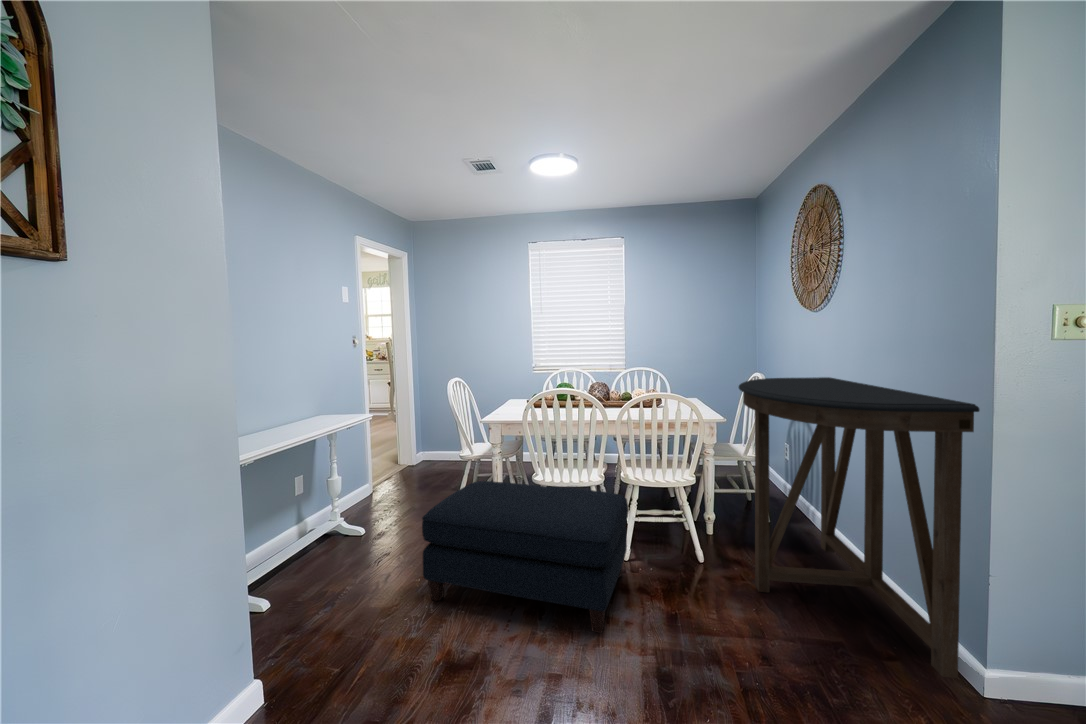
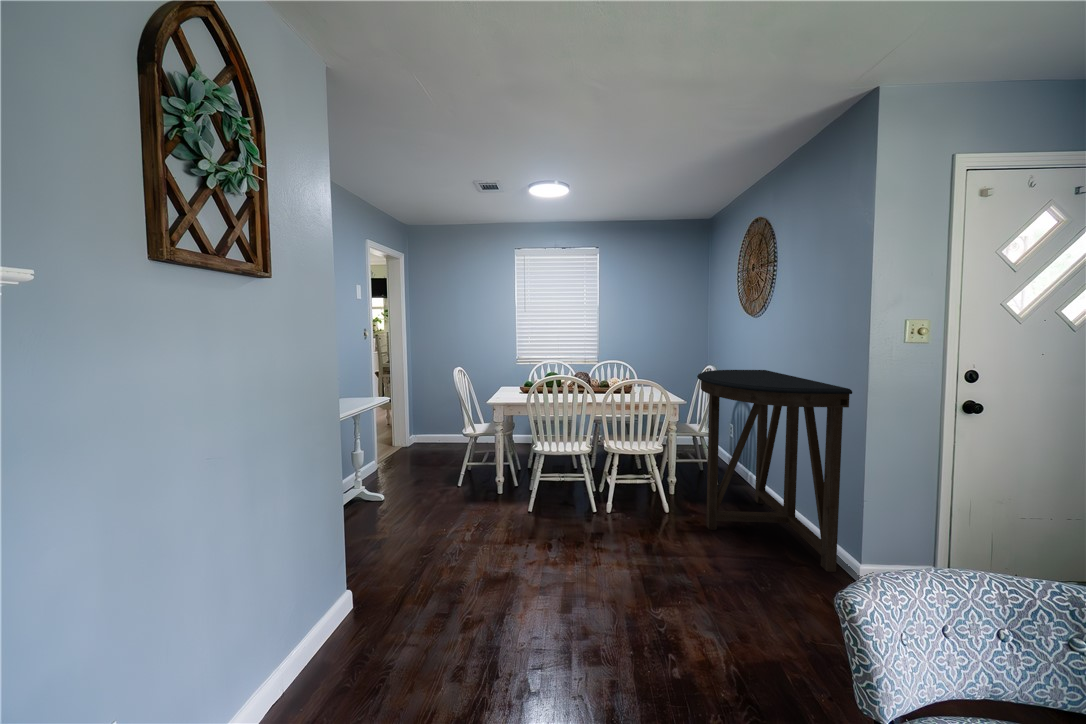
ottoman: present [422,481,628,633] -> none [455,452,612,557]

